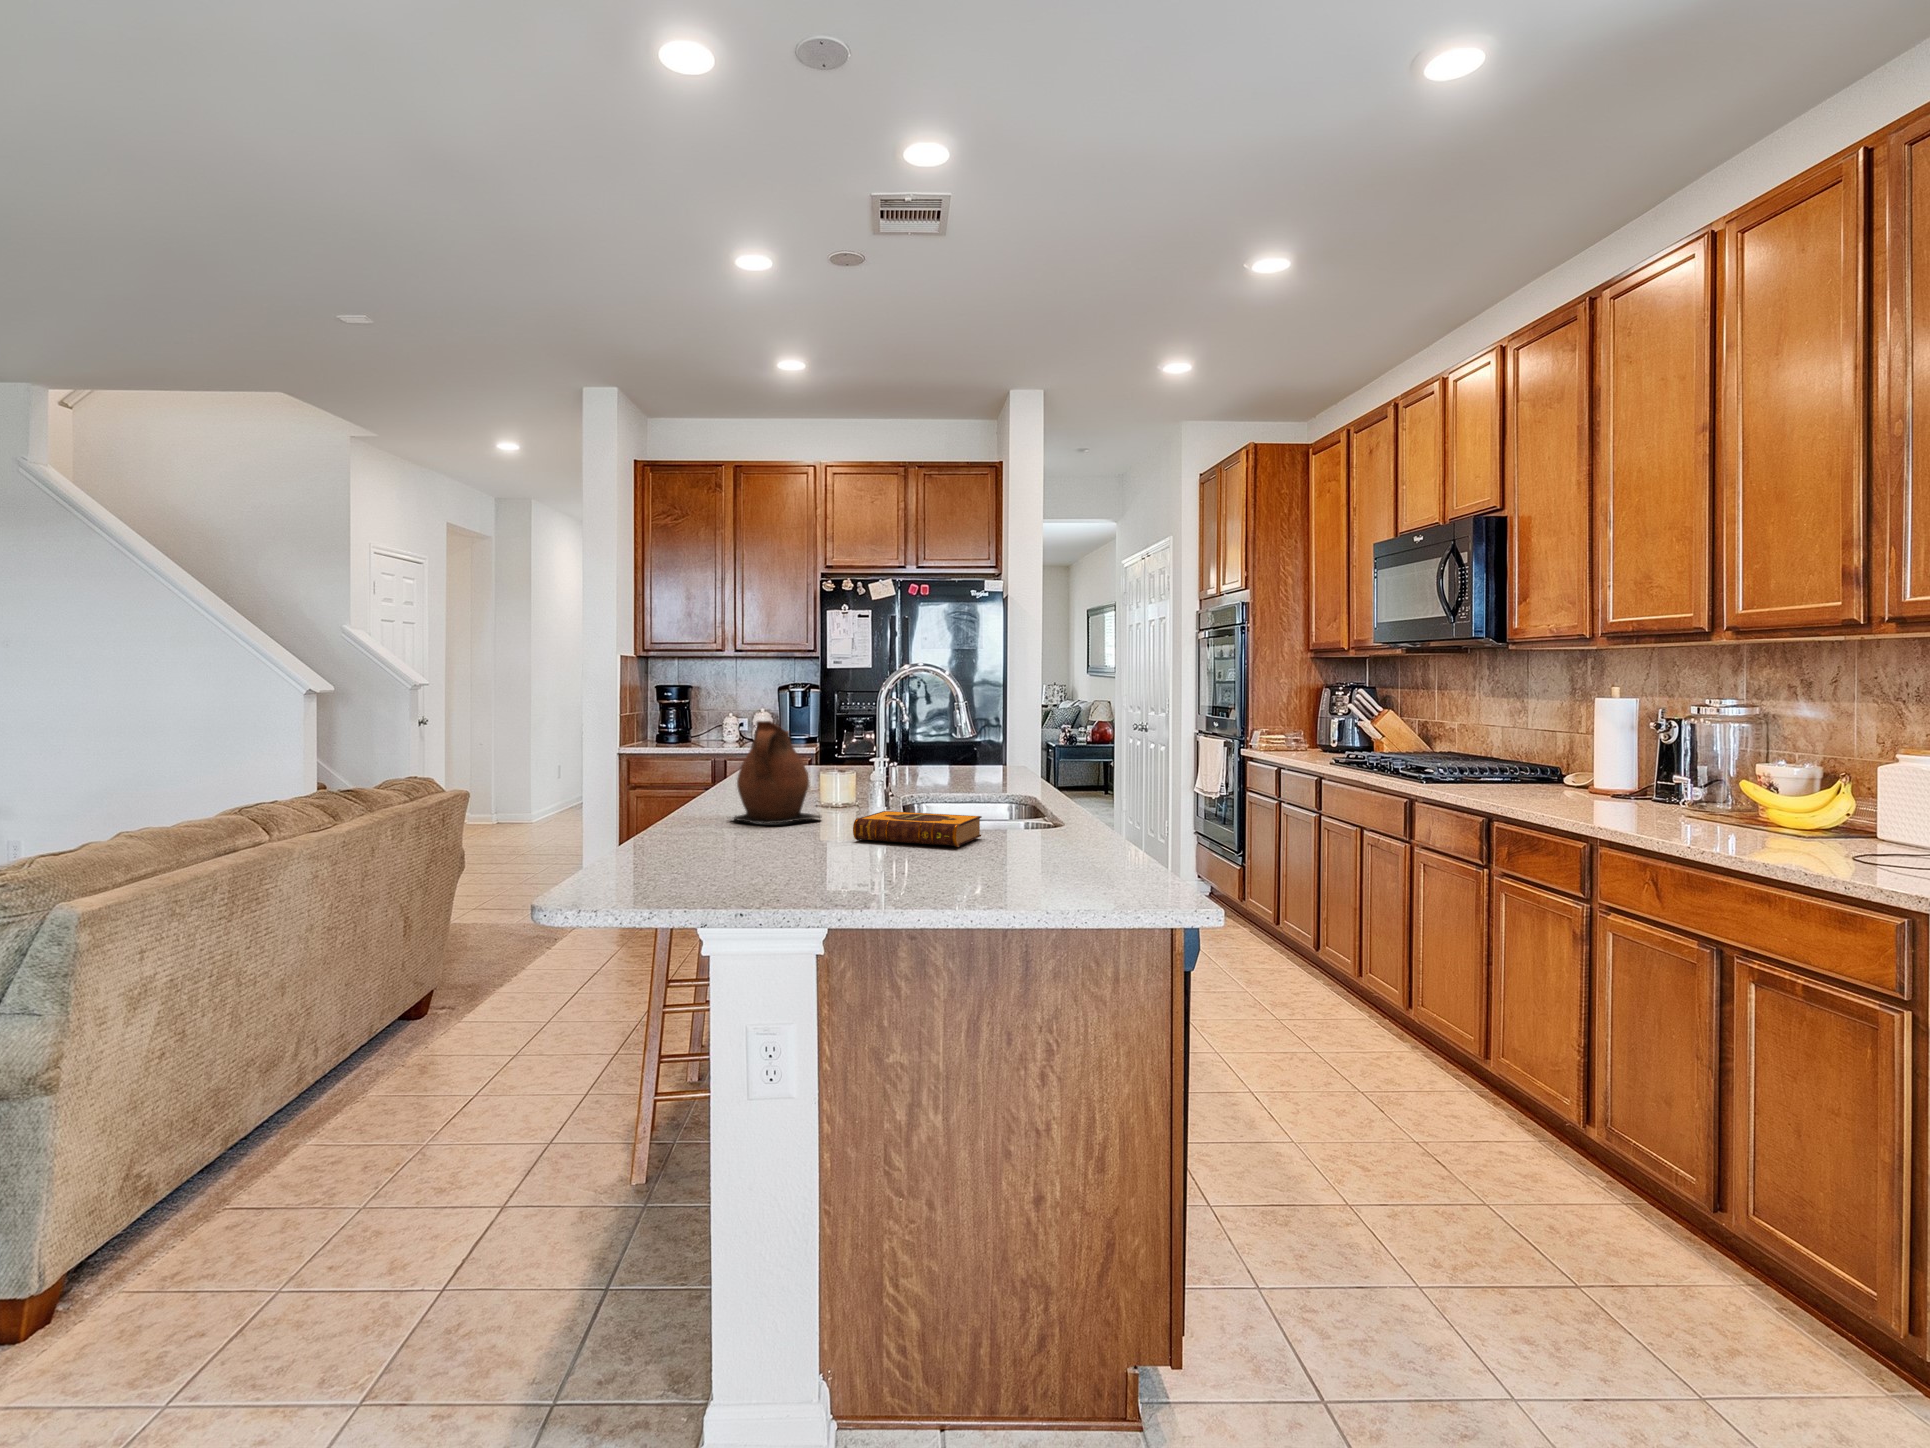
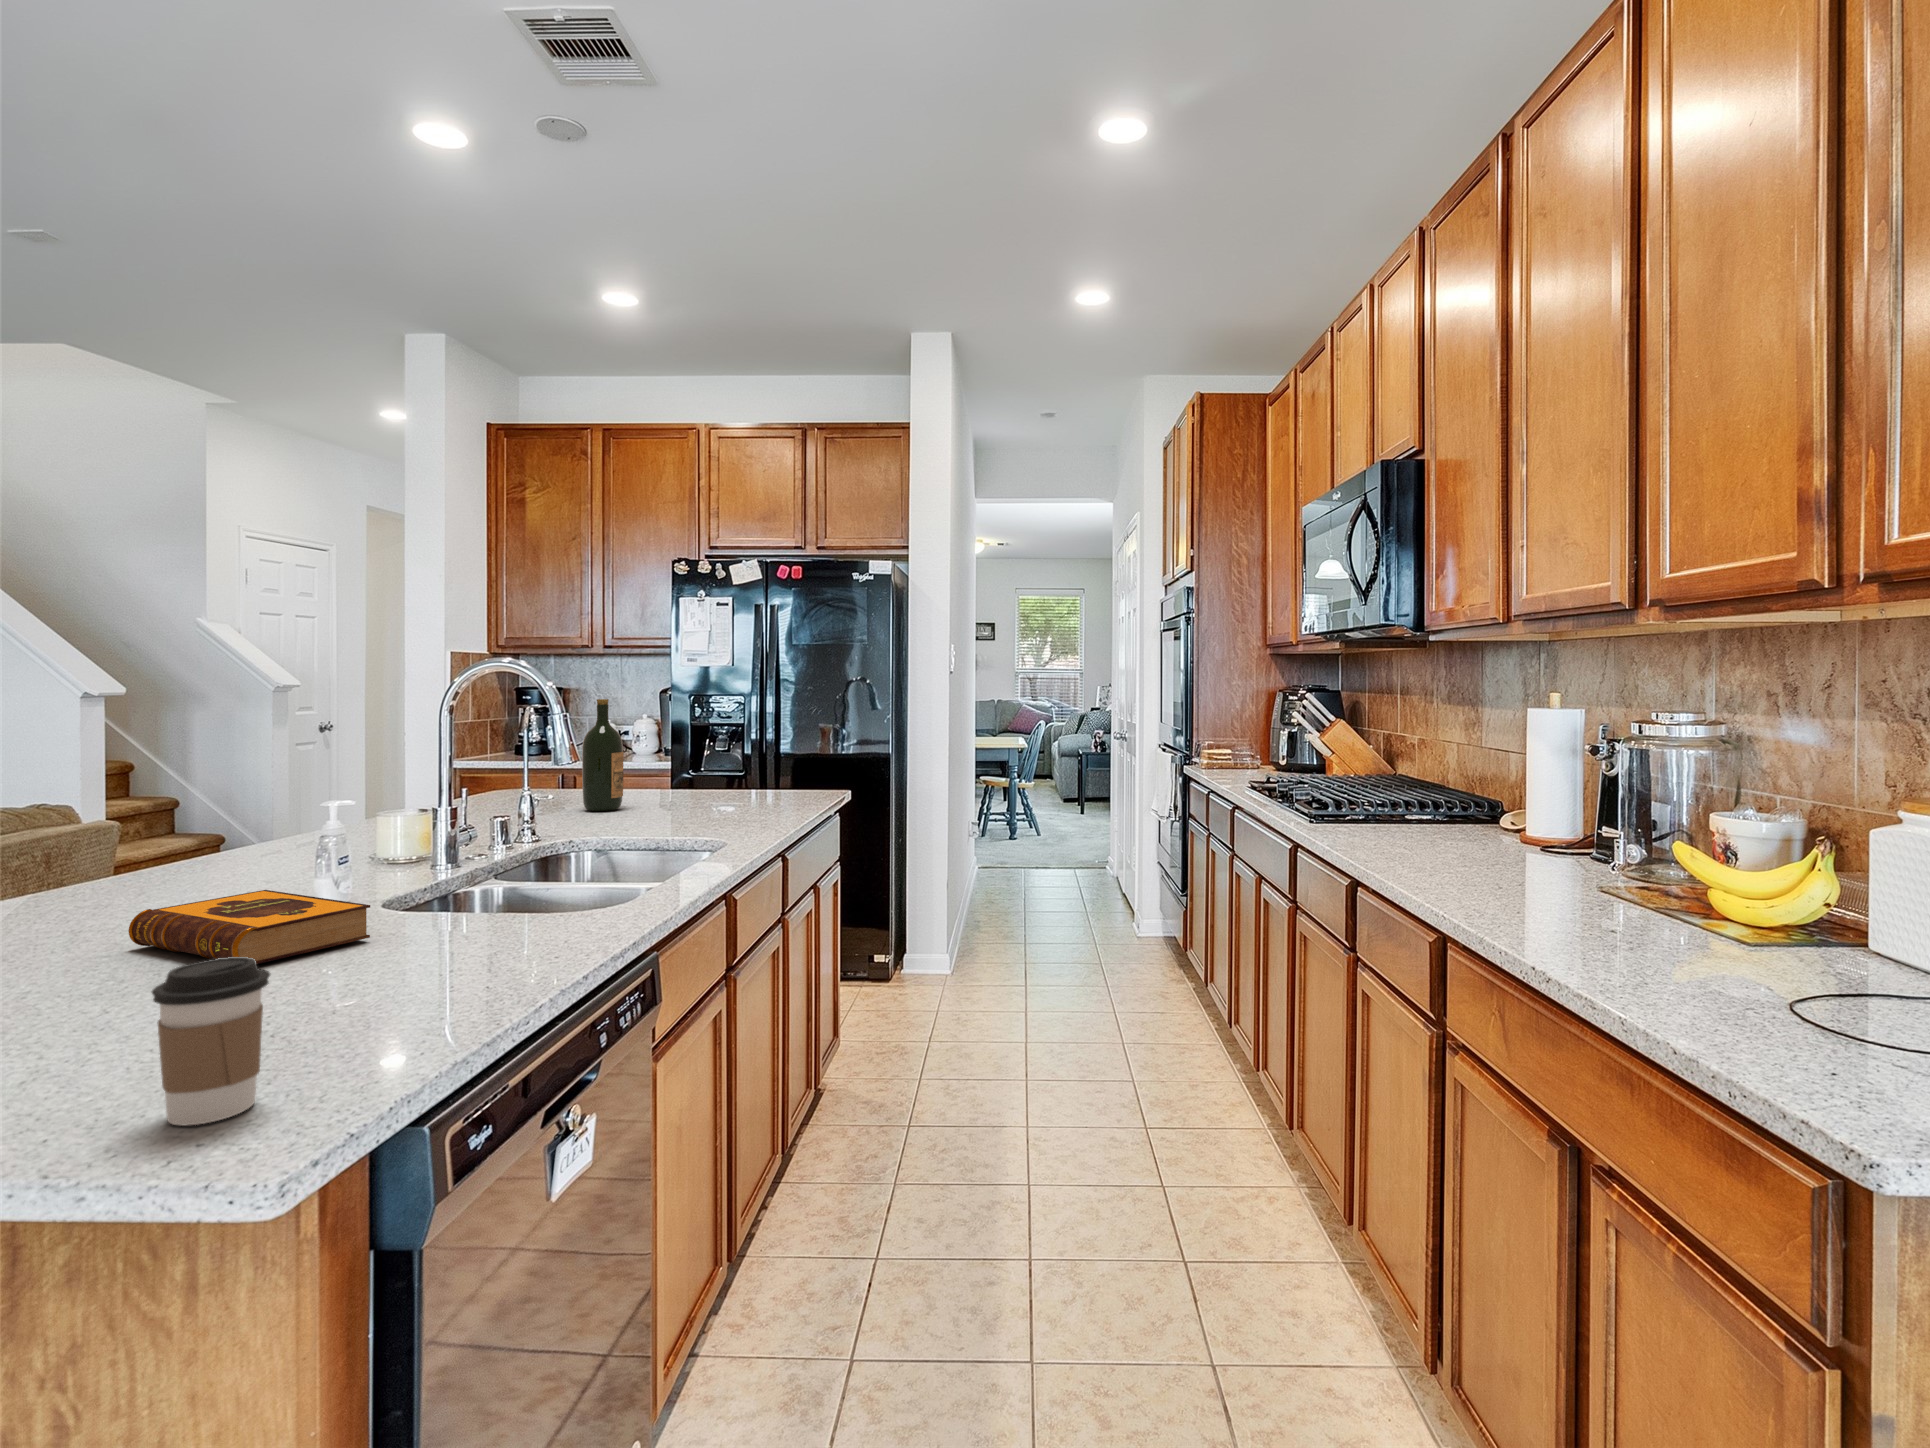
wine bottle: none [862,694,891,779] -> present [582,699,623,811]
ceramic pitcher: present [734,721,821,824] -> none [94,744,260,905]
coffee cup: none [1113,815,1159,891] -> present [152,957,270,1126]

